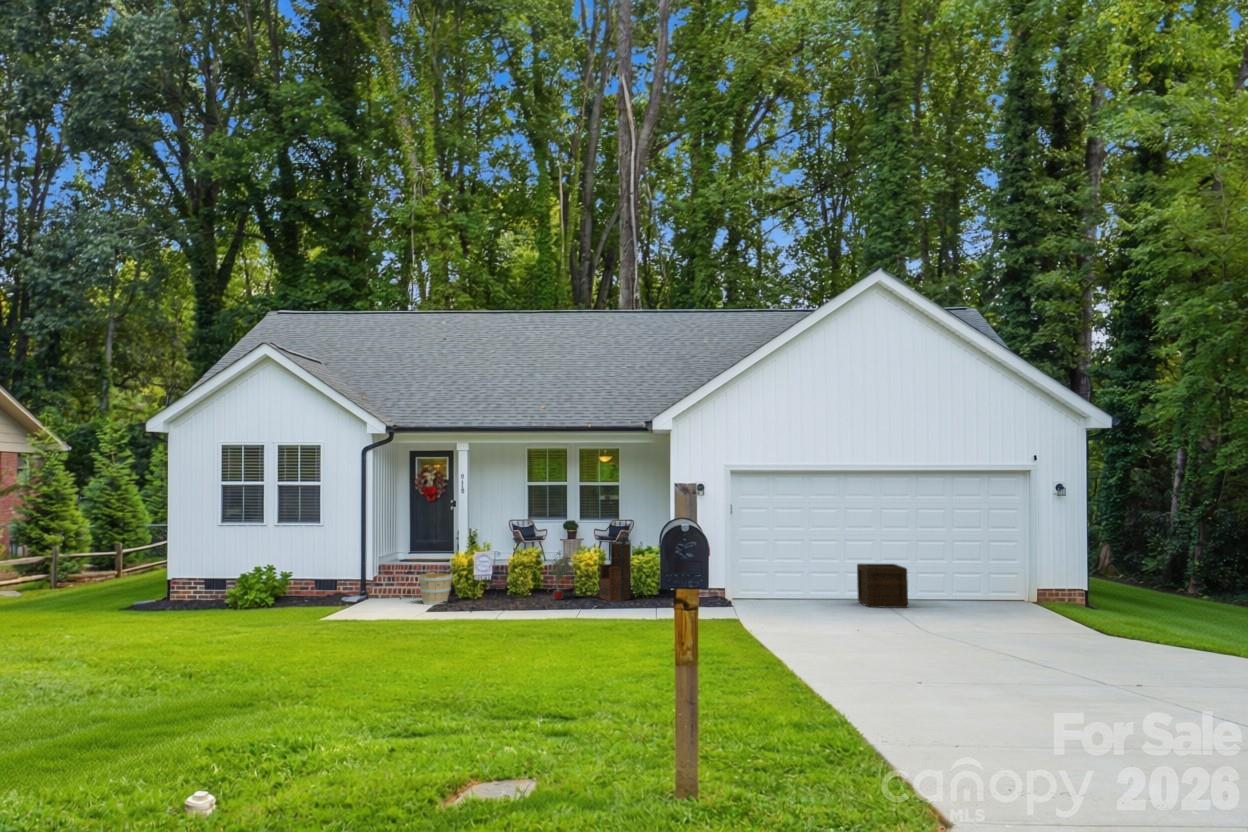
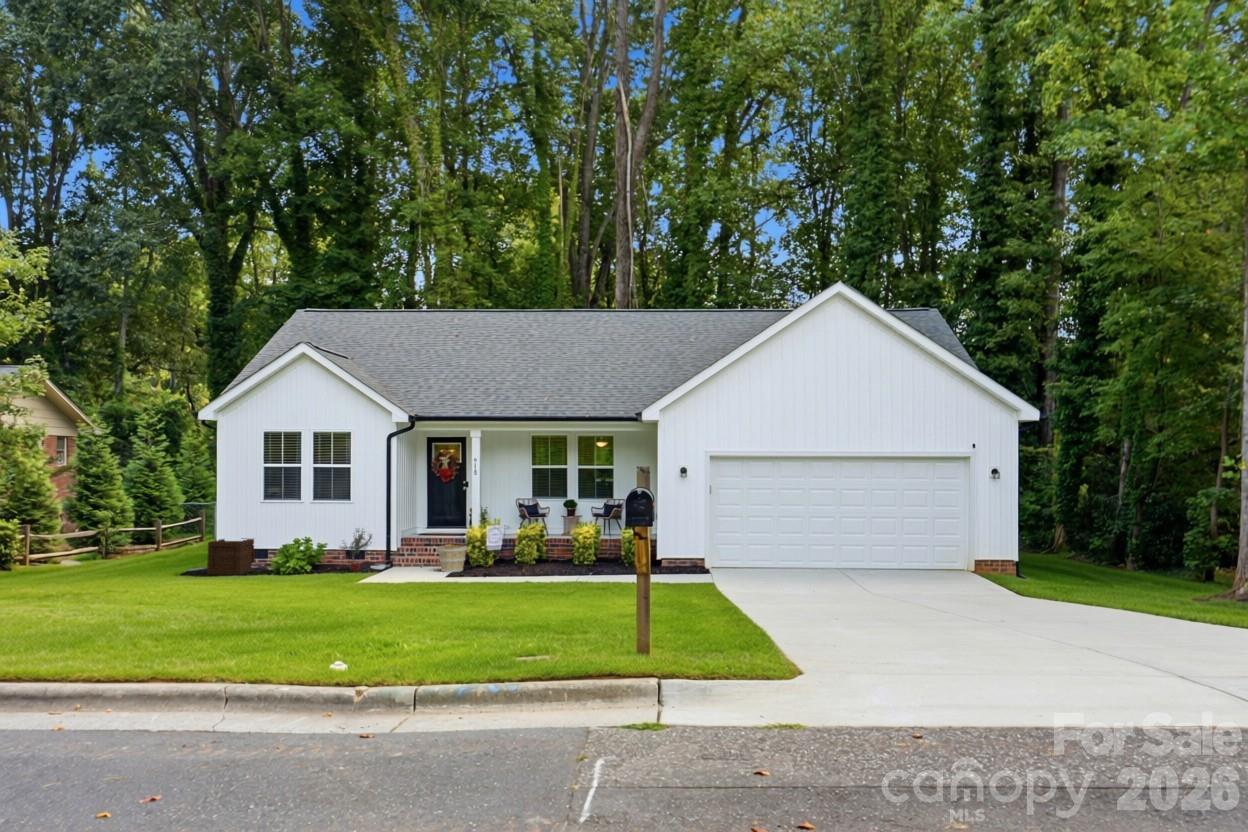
armchair: present [599,539,631,602] -> none [595,516,623,570]
potted tree: present [550,552,574,600] -> present [340,529,372,572]
wooden crate: present [857,564,908,608] -> present [207,538,255,575]

